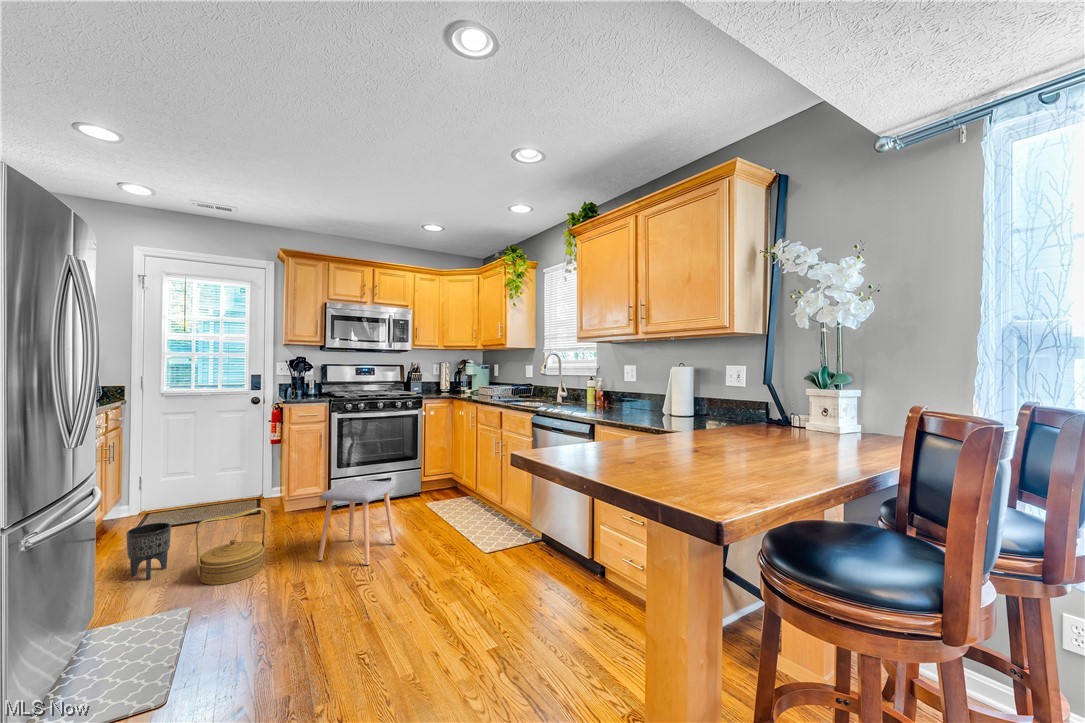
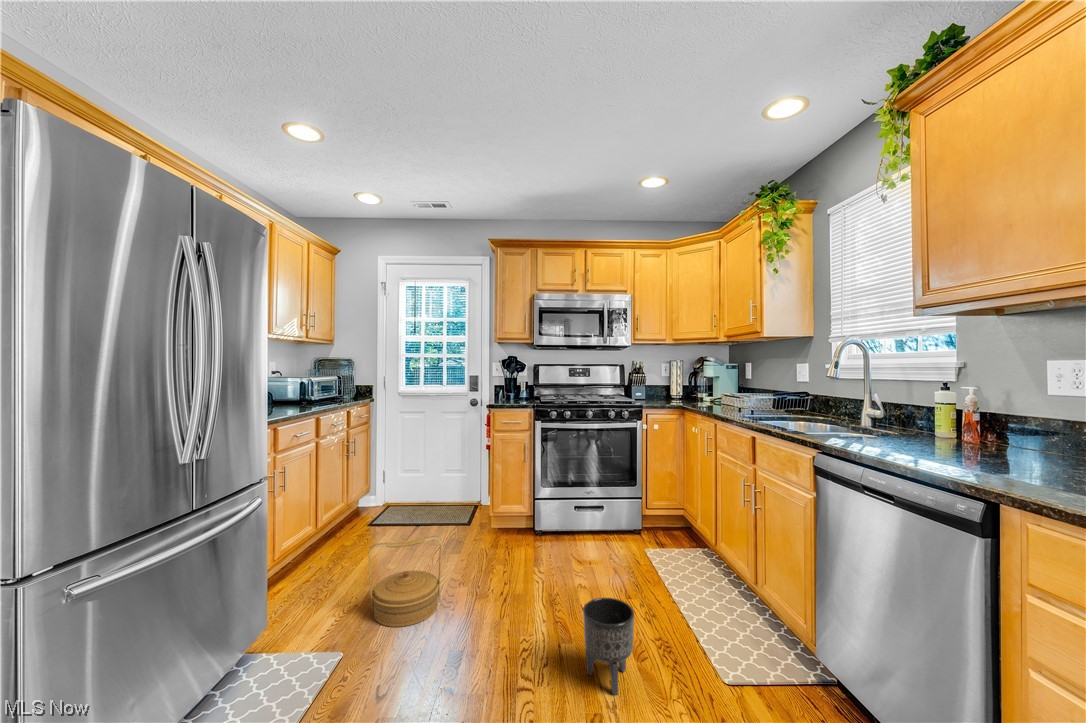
stool: present [318,480,396,566] -> none [492,516,591,649]
planter: present [126,523,171,580] -> present [583,598,634,695]

